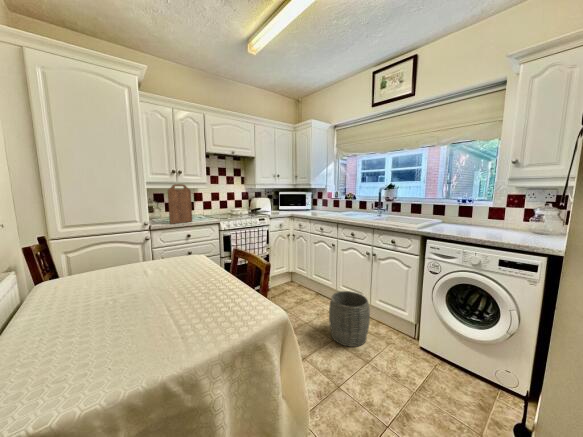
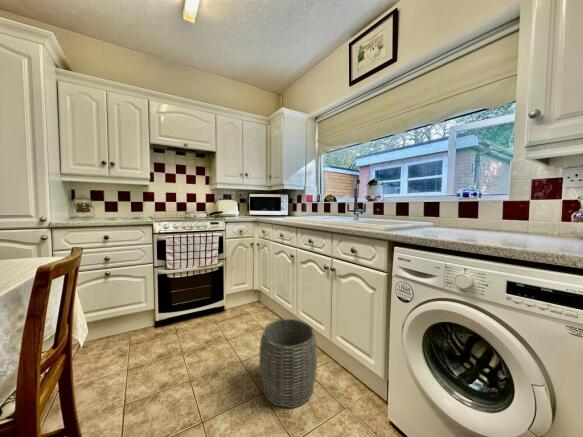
cutting board: present [168,184,192,224] -> none [81,175,118,222]

